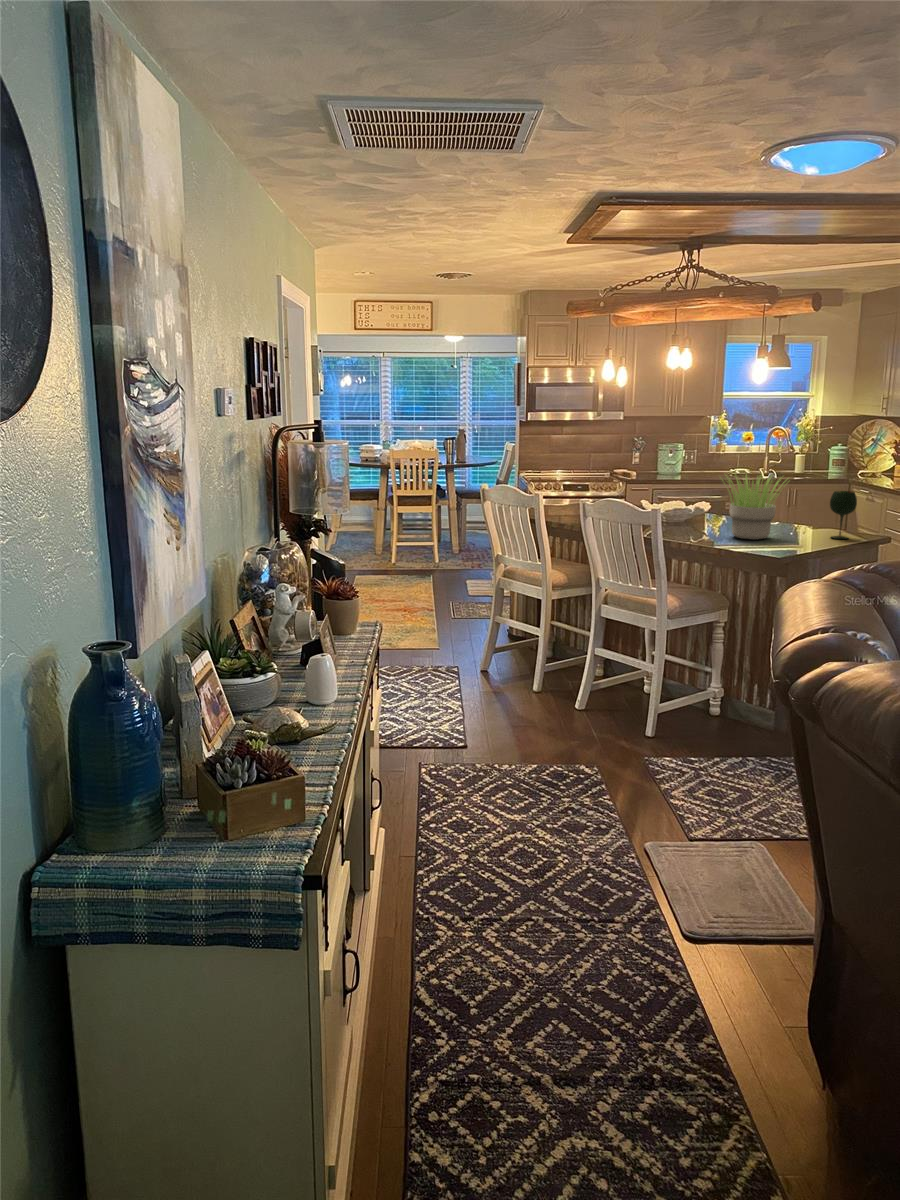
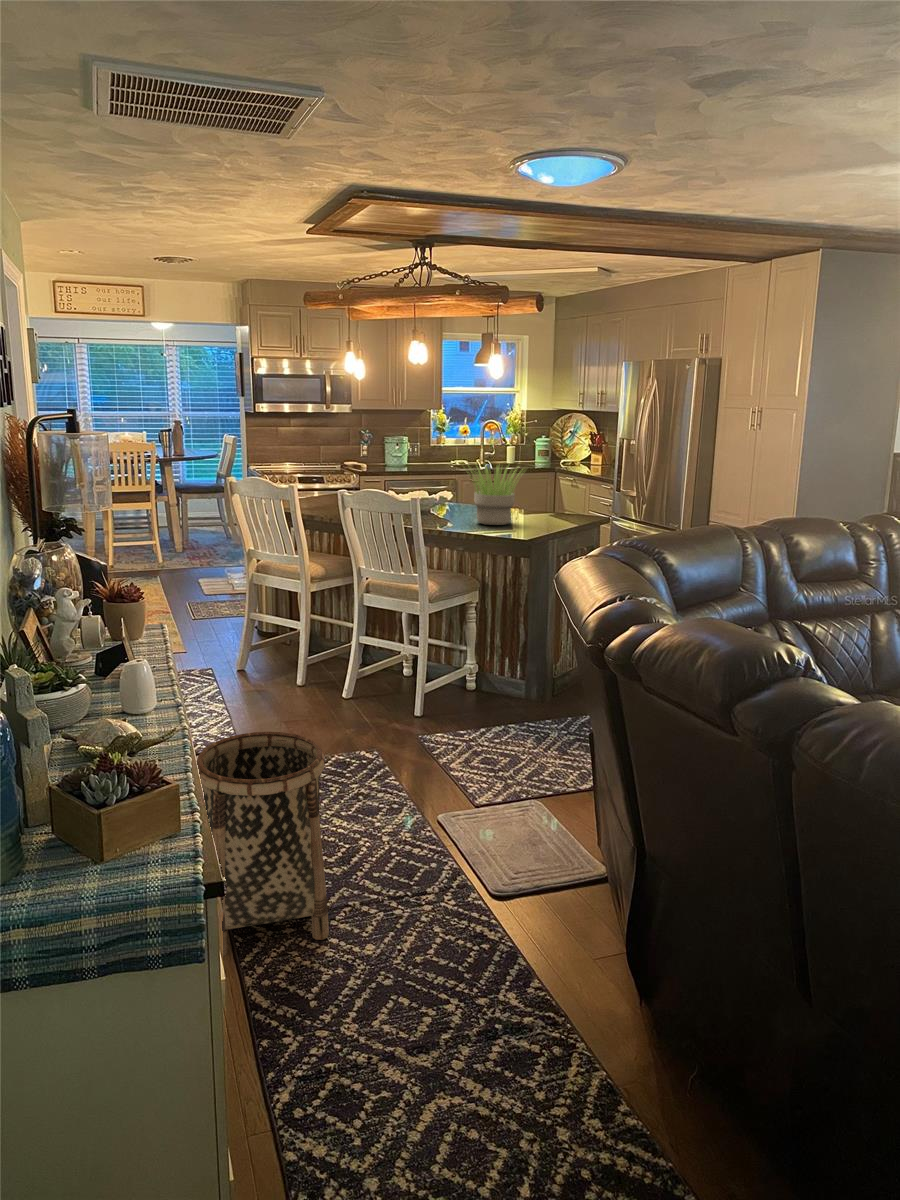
wine glass: present [830,491,857,539] -> none [559,479,582,523]
basket: none [387,734,511,949] -> present [197,732,329,956]

